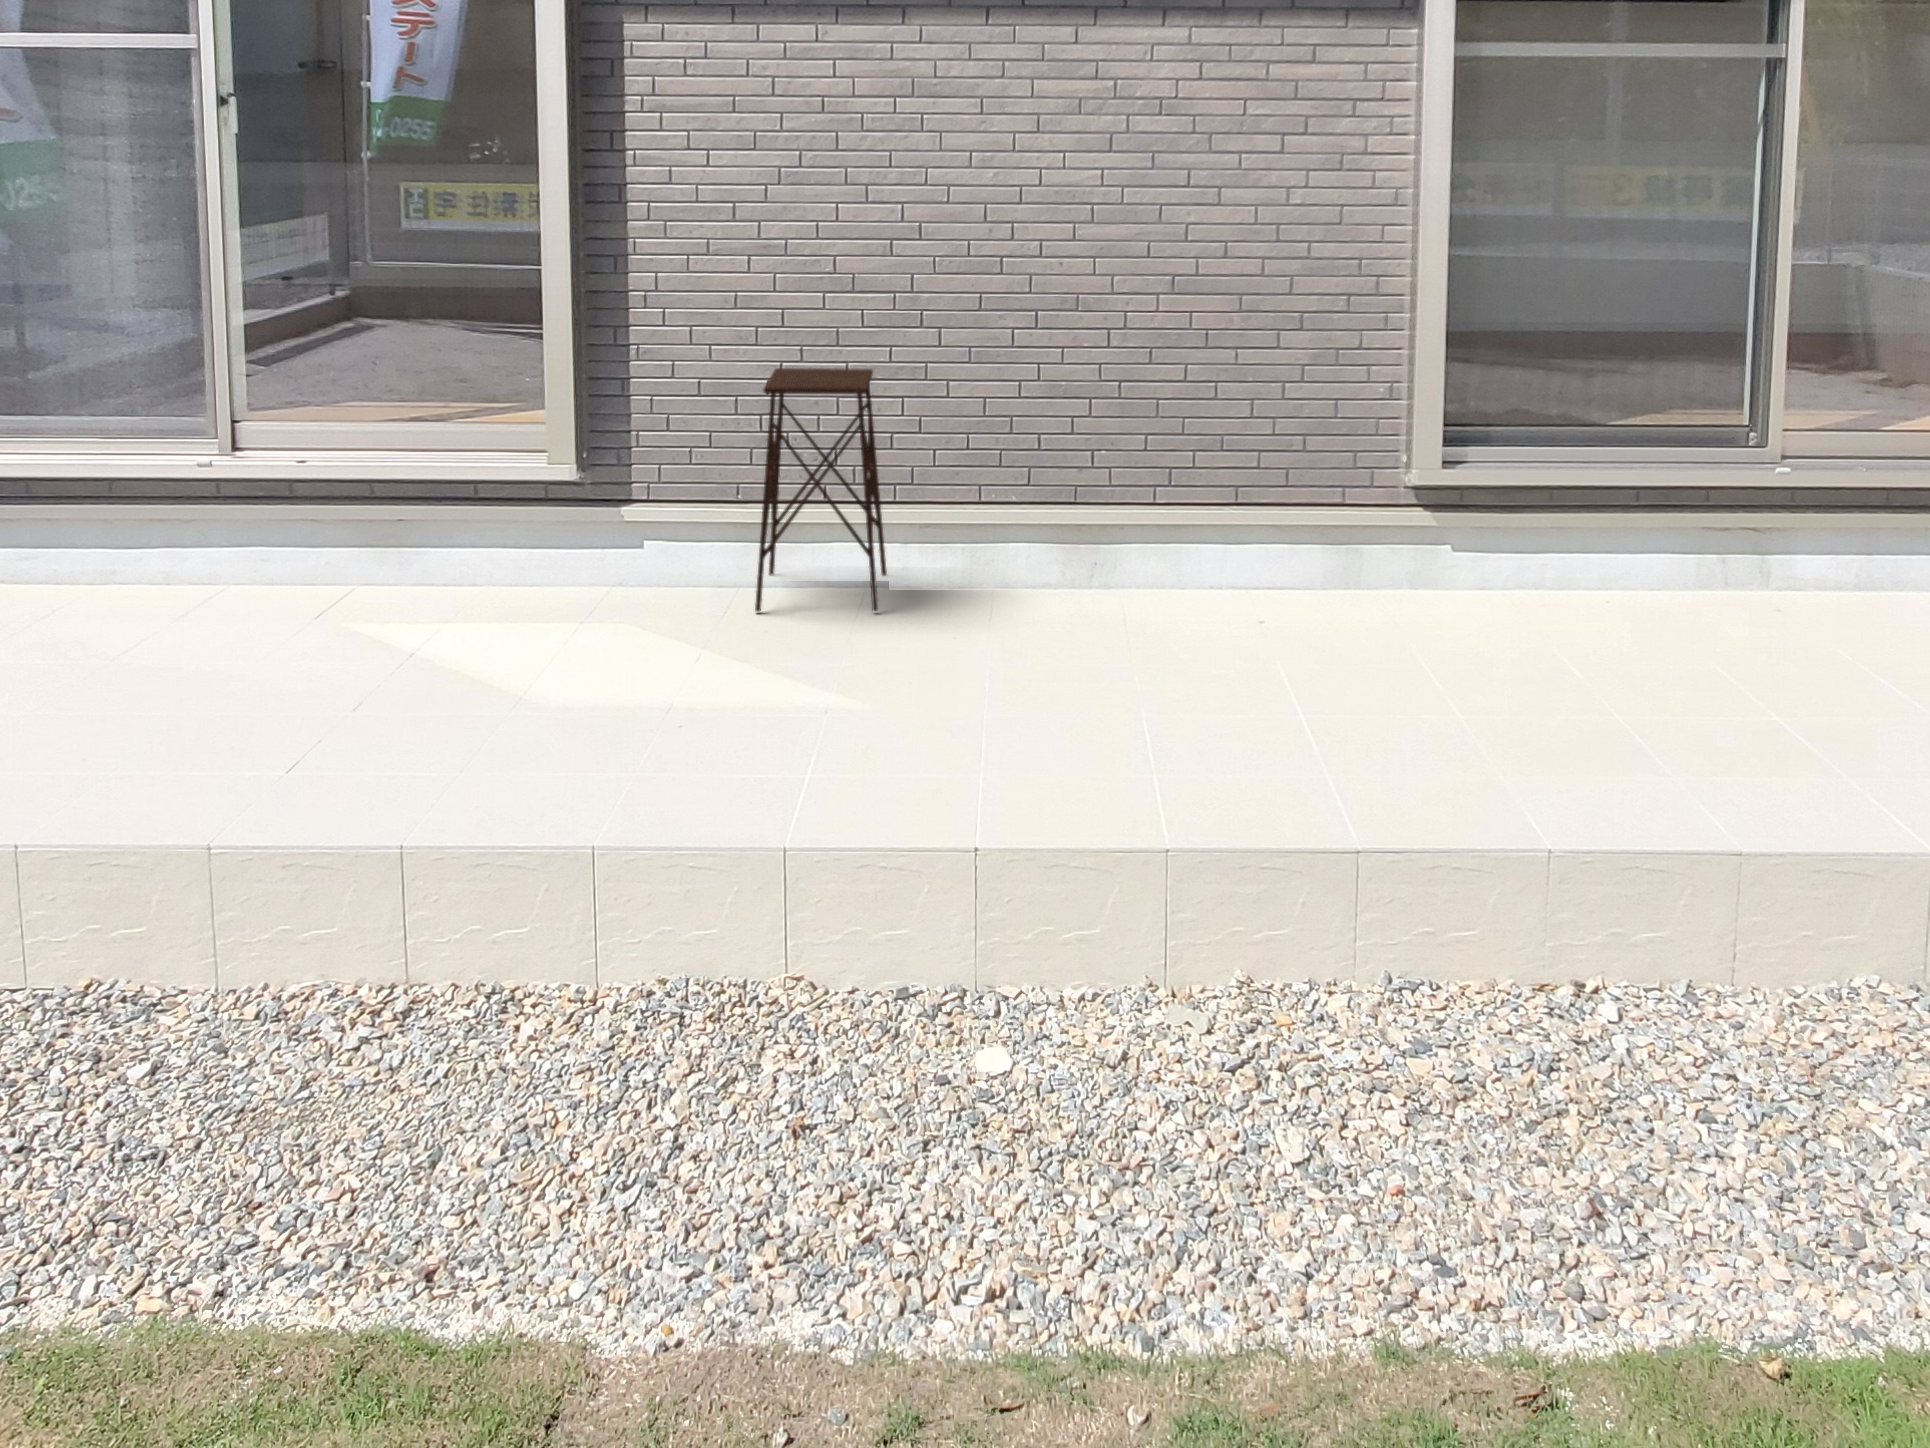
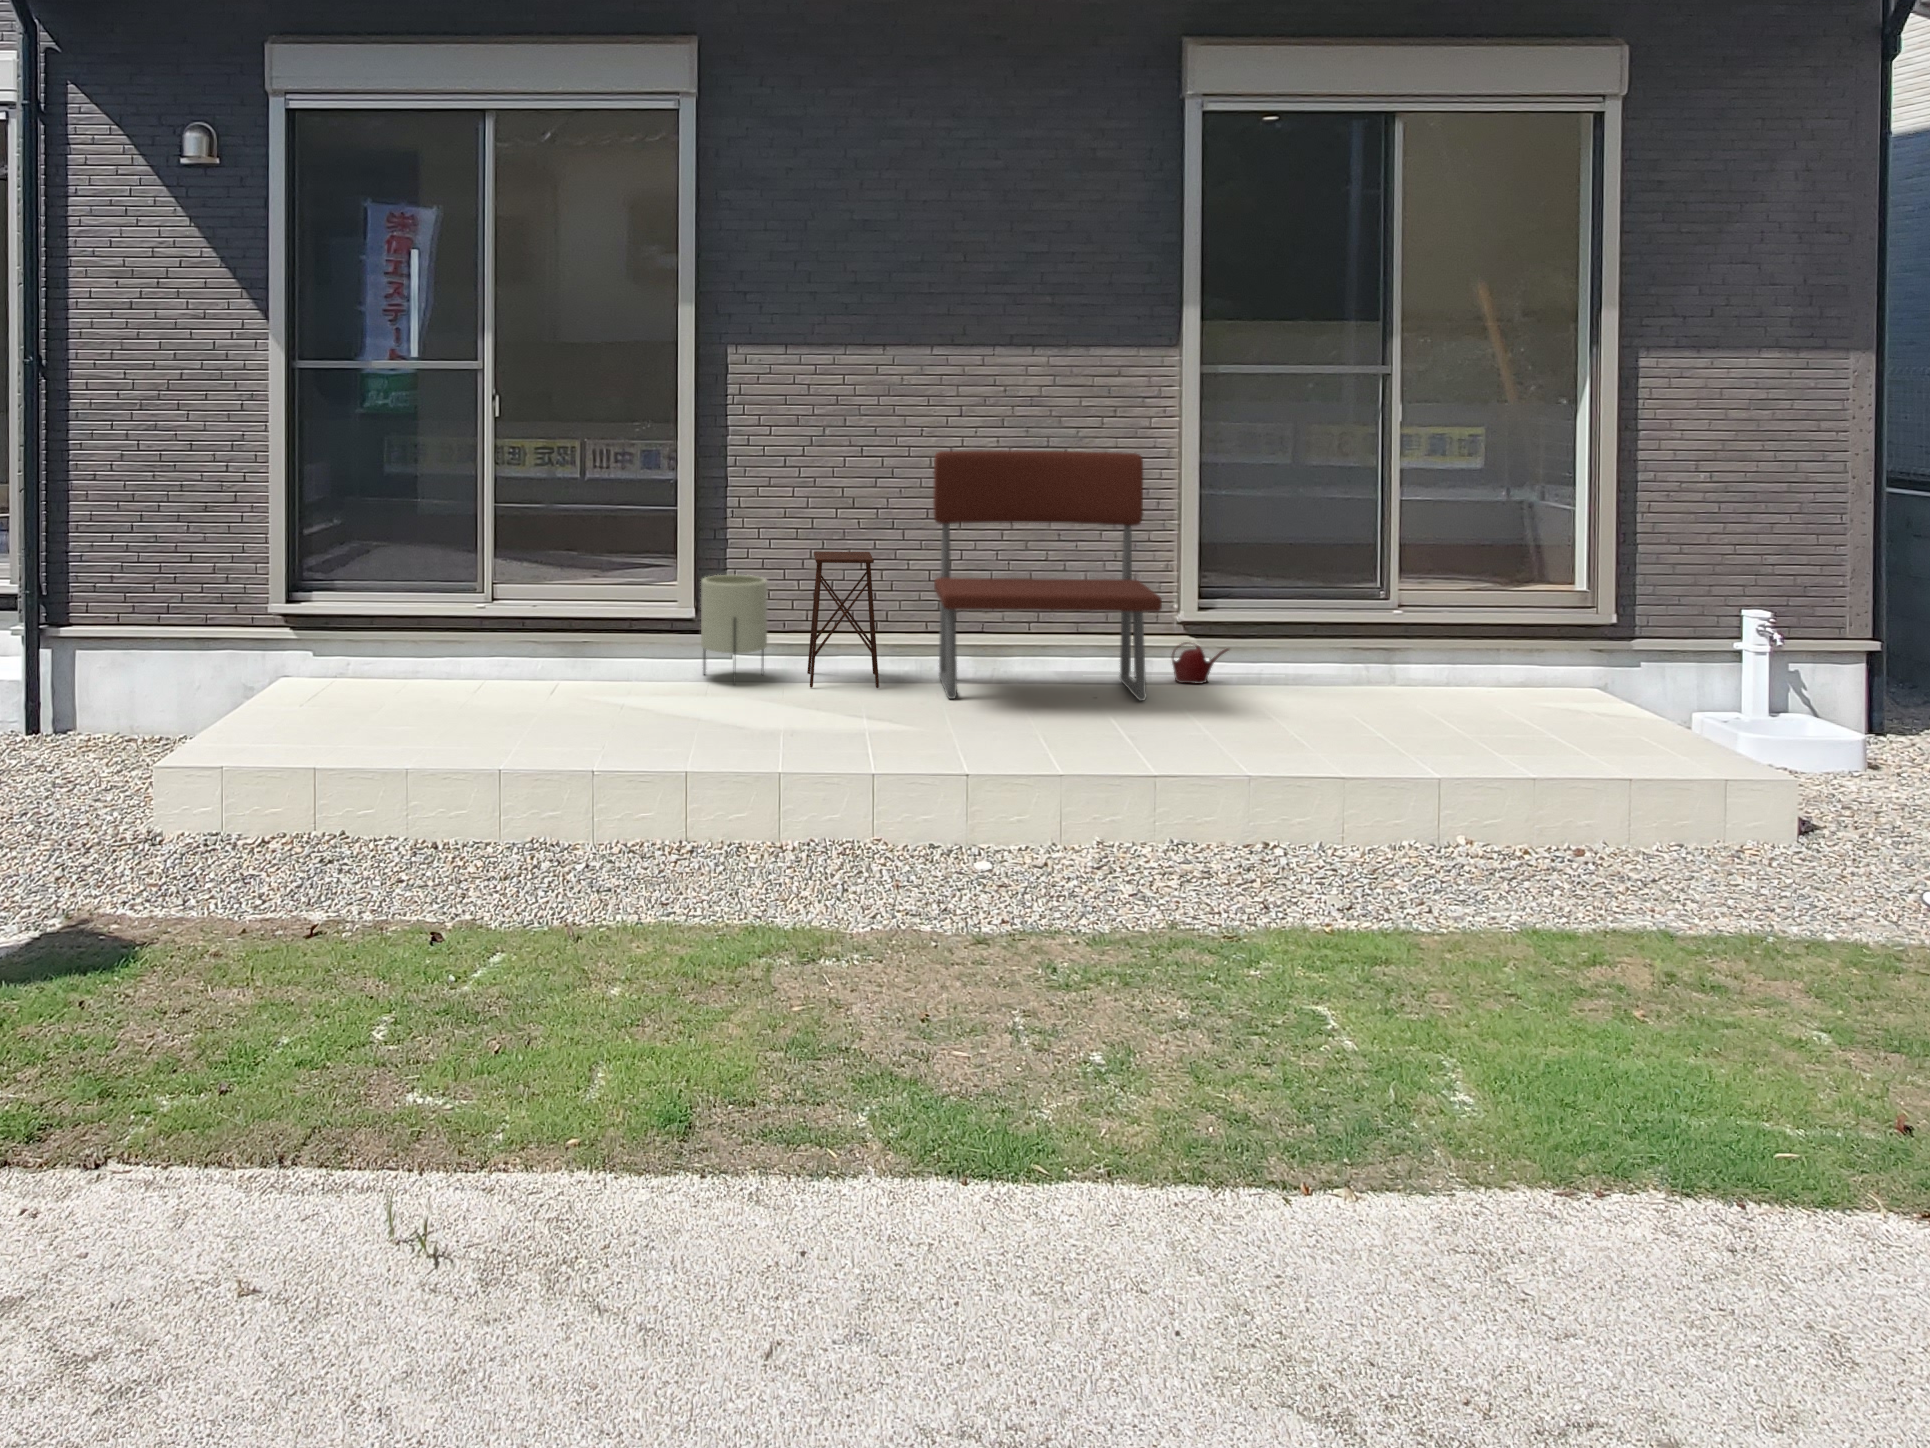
bench: none [977,192,1380,642] -> present [933,450,1162,701]
planter: none [569,408,690,609] -> present [701,575,768,682]
watering can: none [1392,522,1494,595] -> present [1172,642,1229,684]

